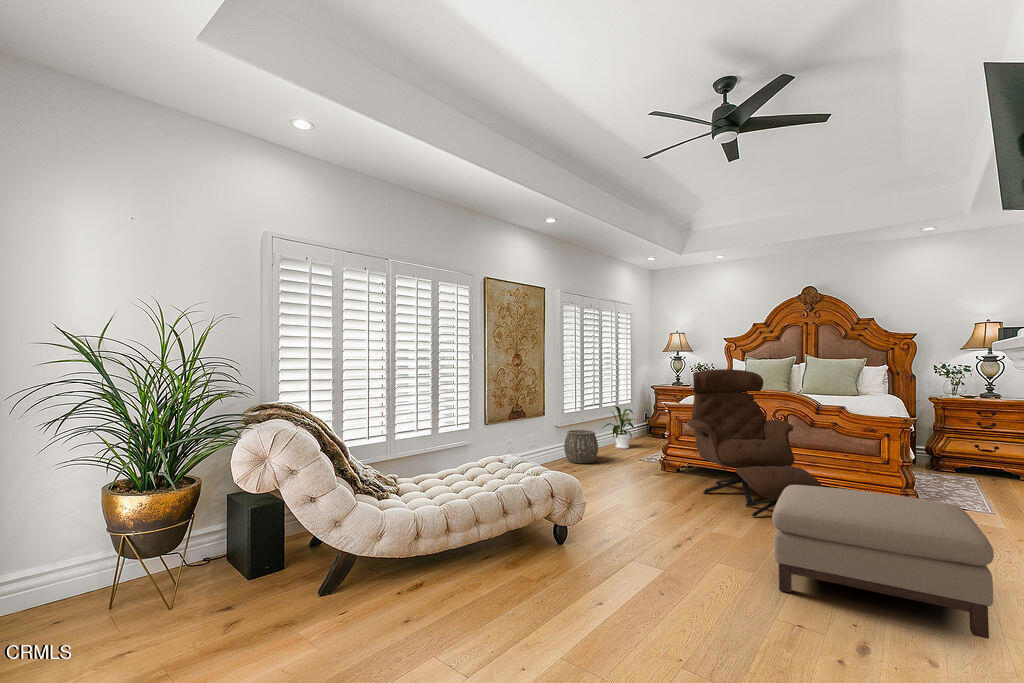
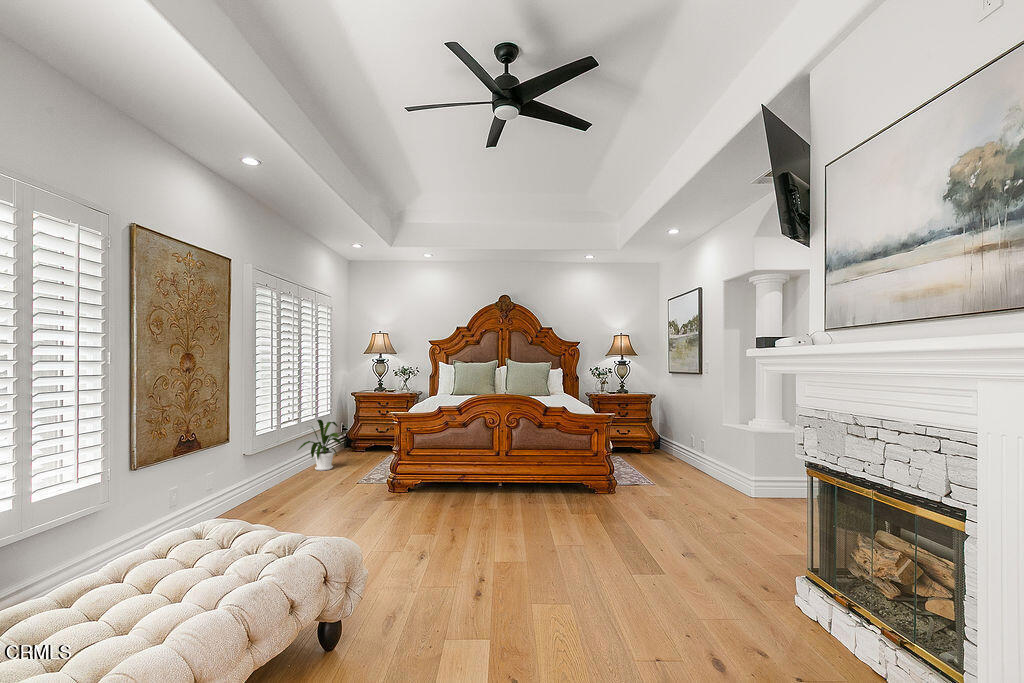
lounge chair: present [687,369,822,516] -> none [430,373,574,533]
woven basket: present [564,430,598,463] -> none [254,455,305,502]
ottoman: present [772,485,994,639] -> none [577,492,786,631]

